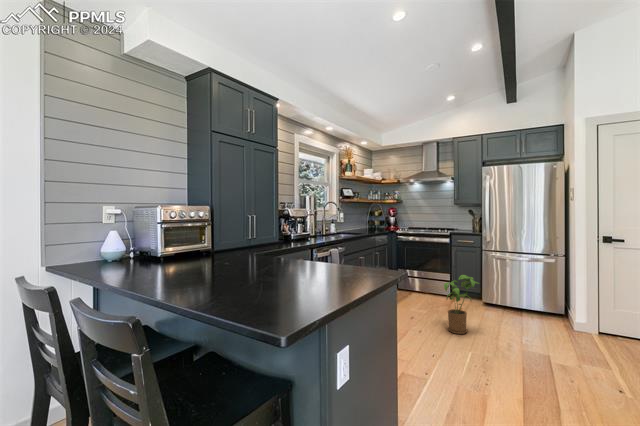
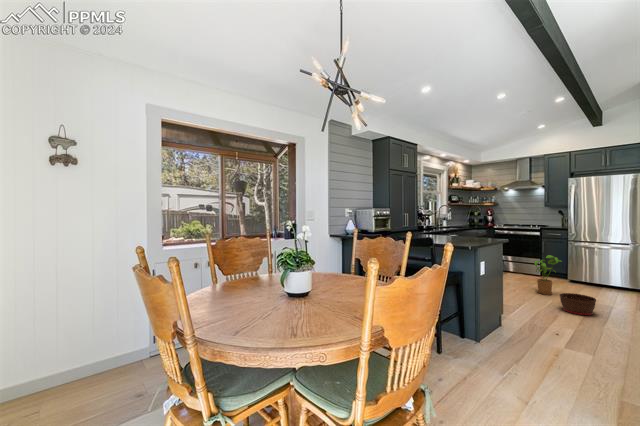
basket: none [480,339,532,381] -> present [559,293,596,315]

